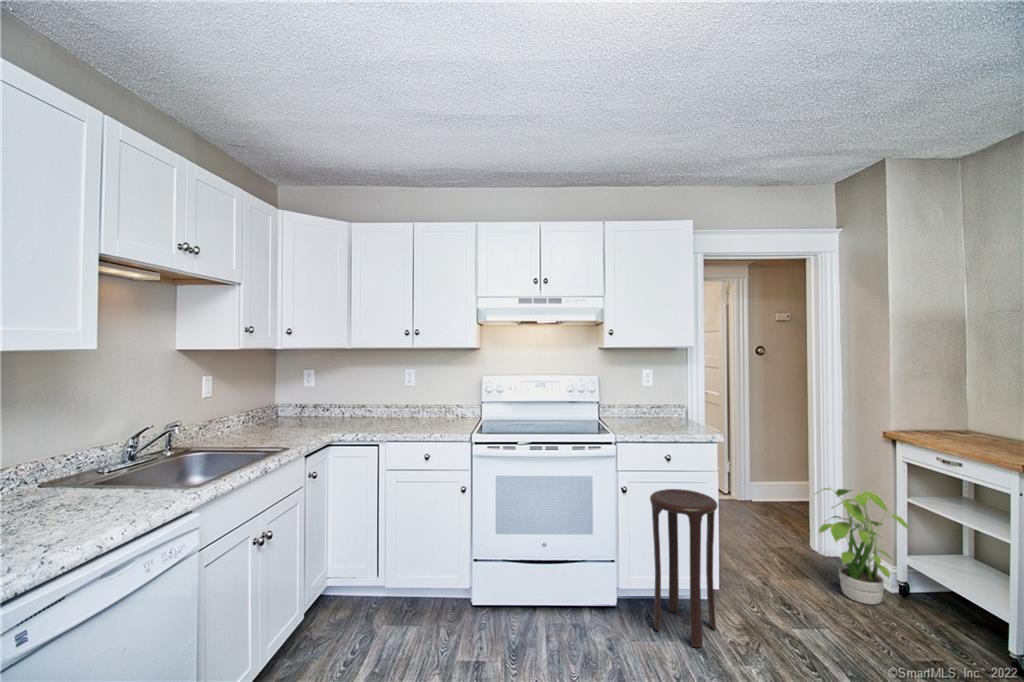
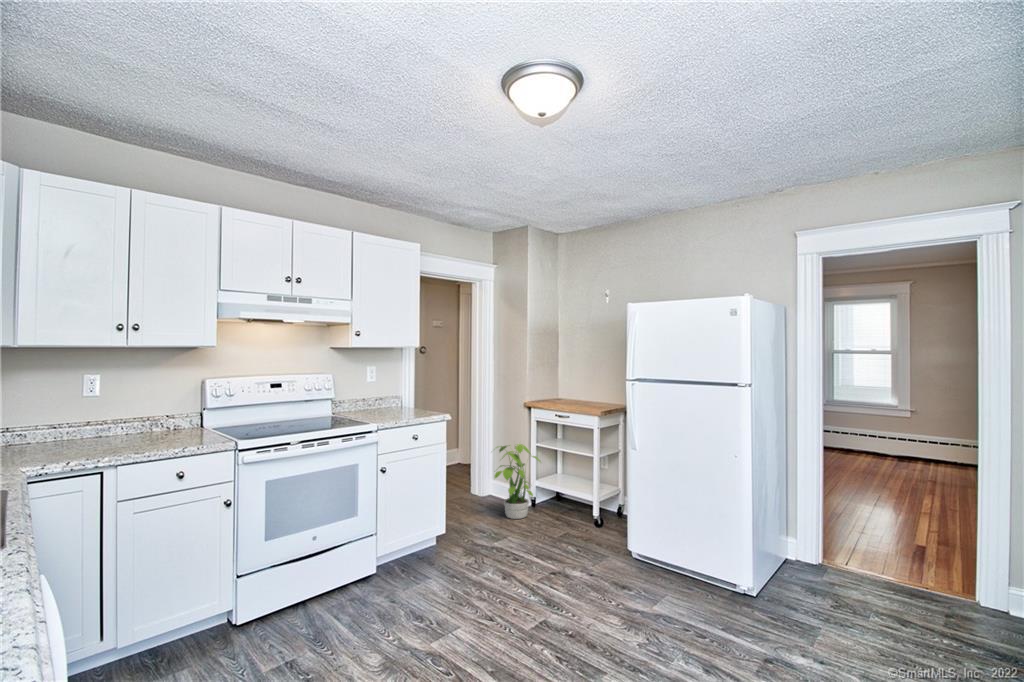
stool: present [650,489,717,647] -> none [407,461,458,578]

